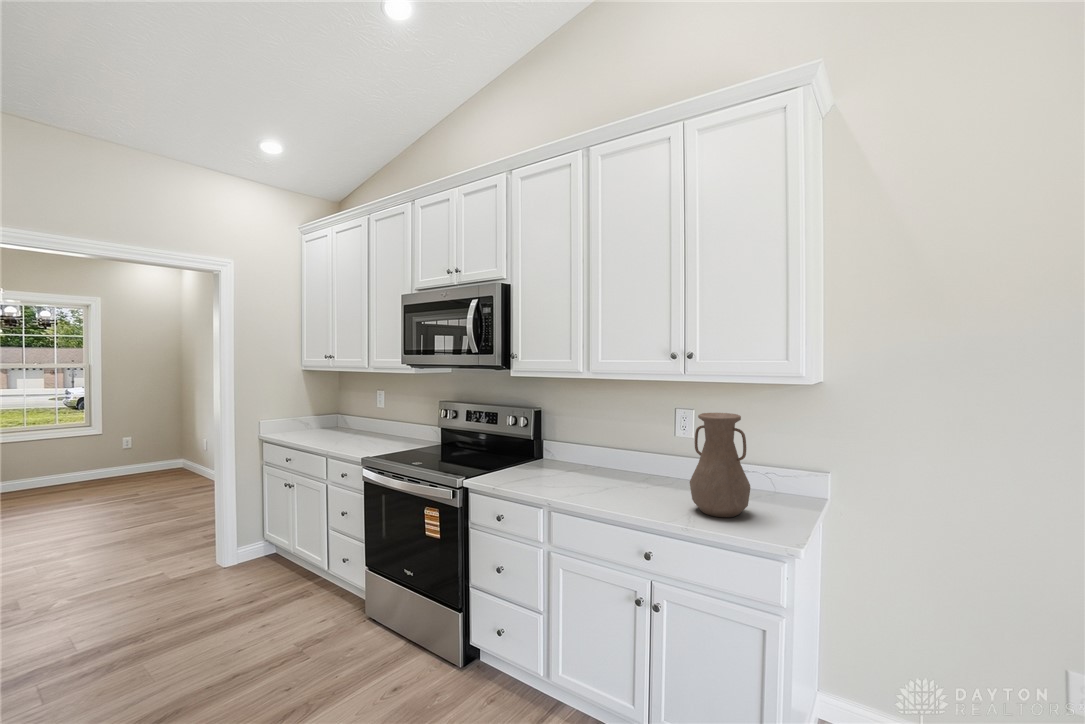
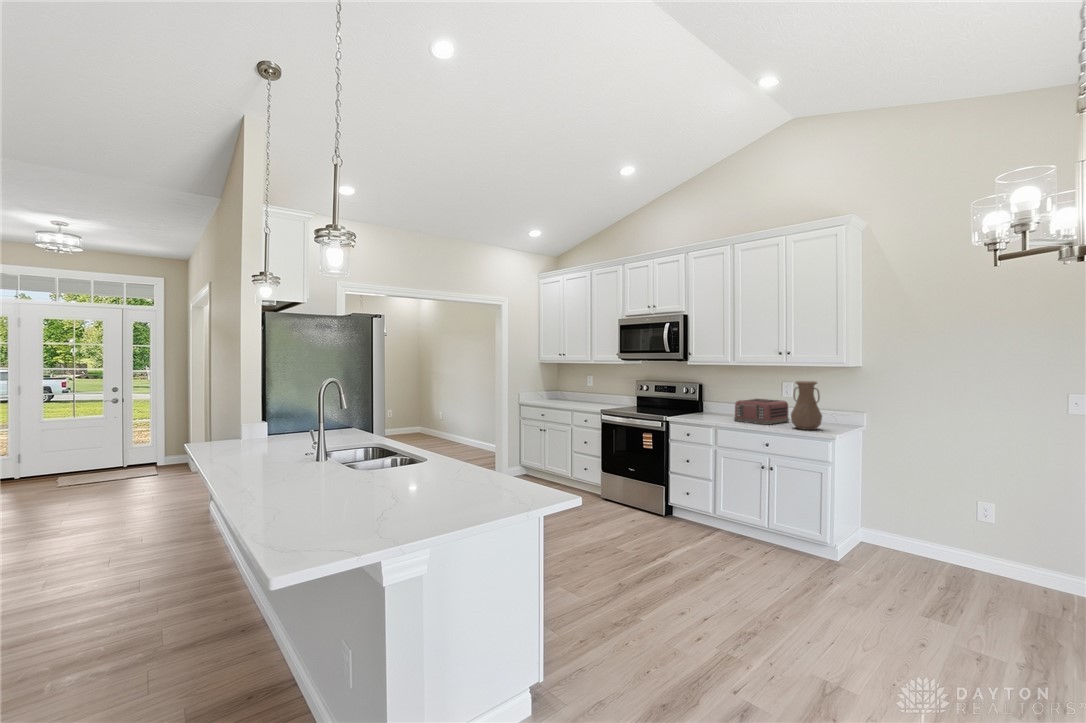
toaster: none [586,440,684,500] -> present [734,399,789,425]

